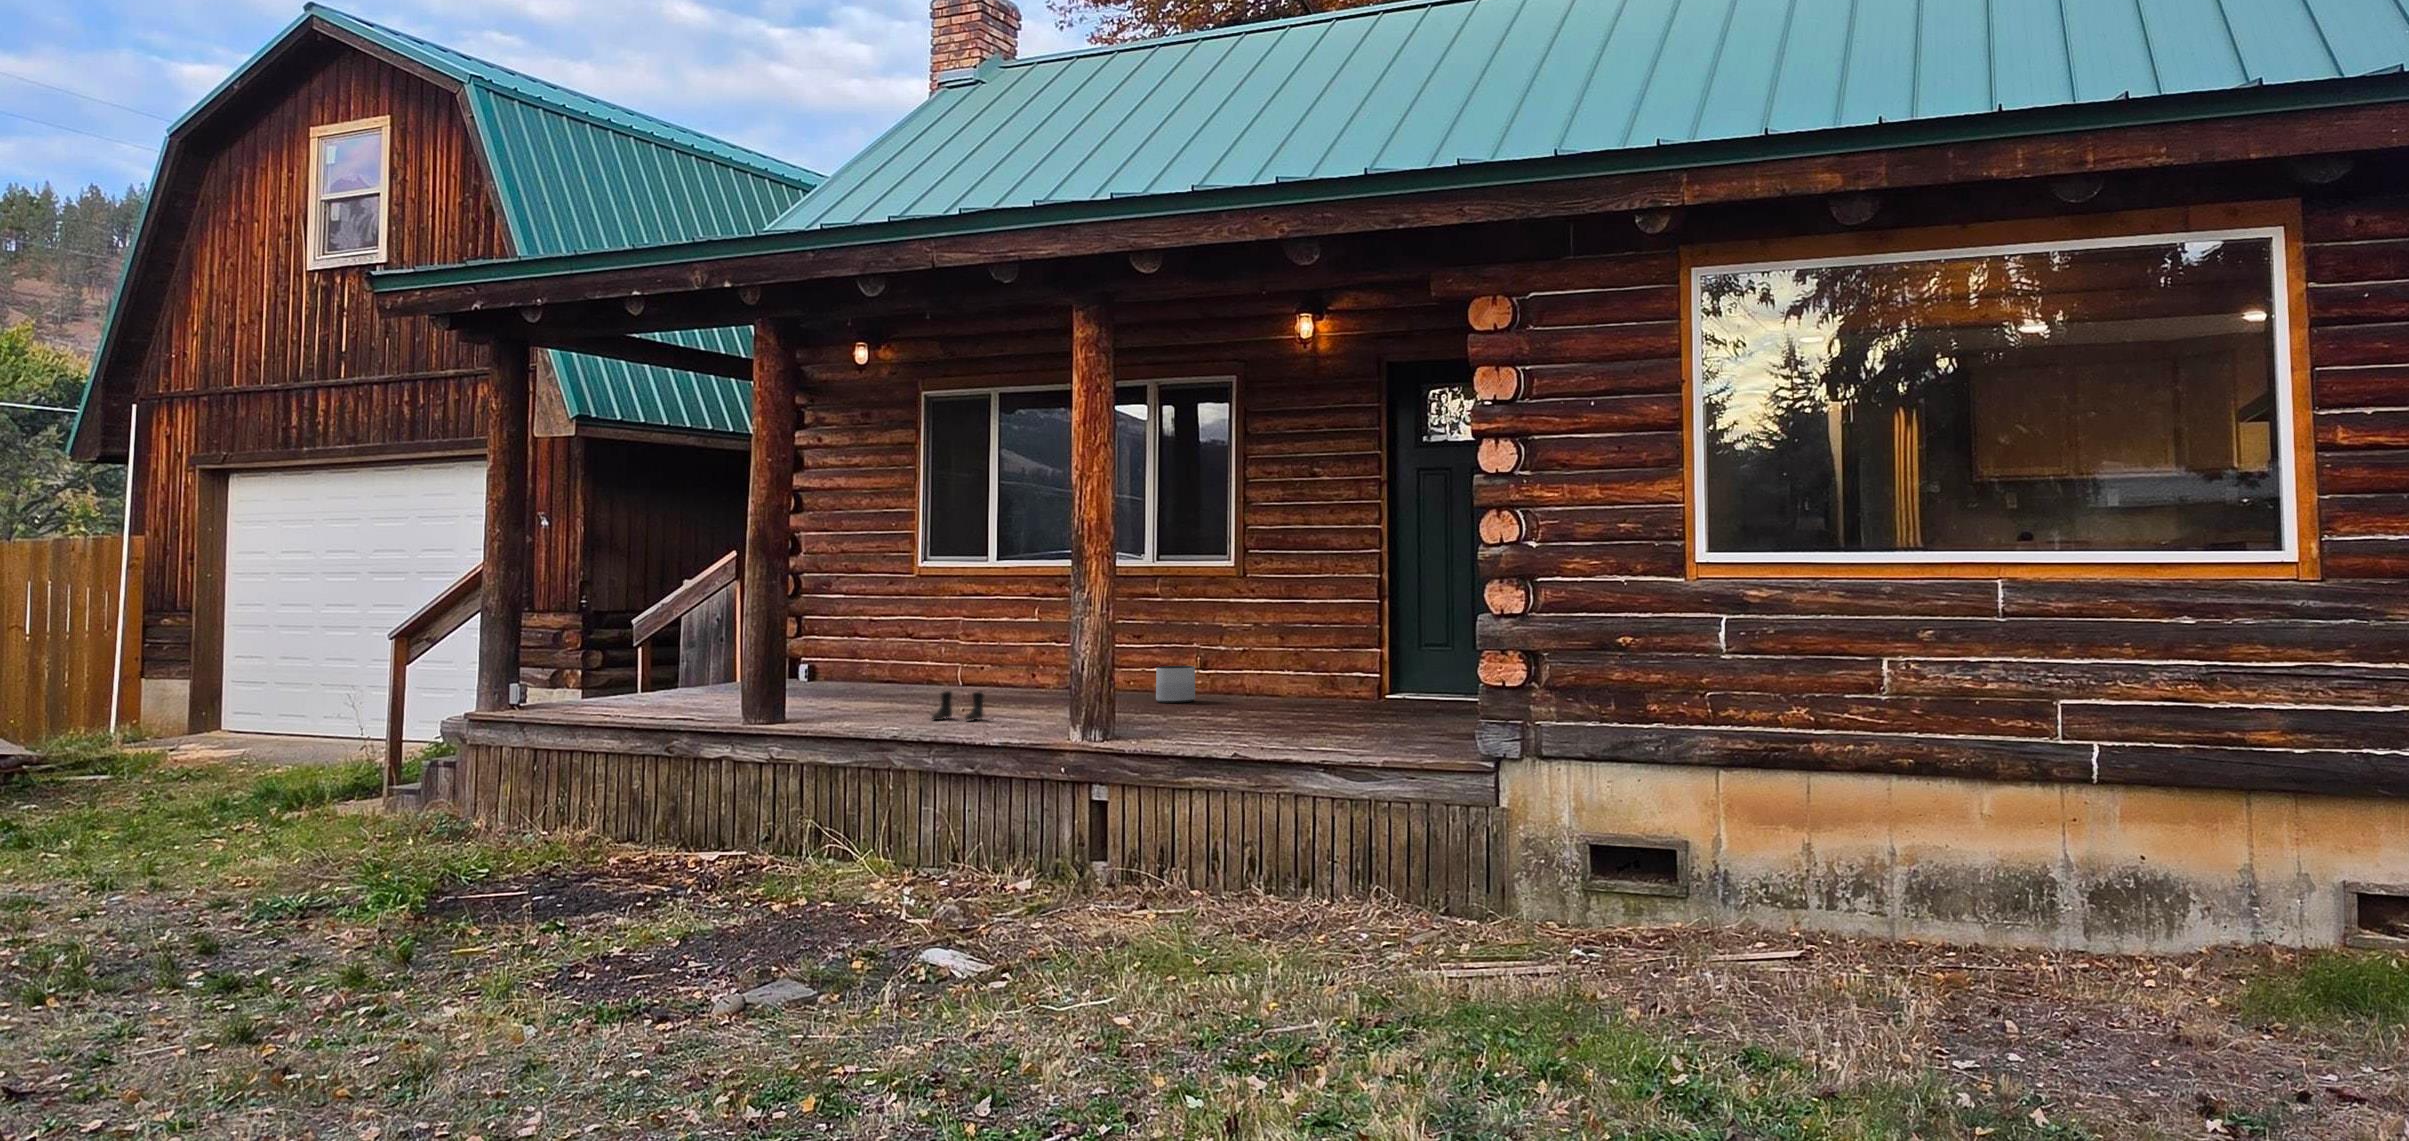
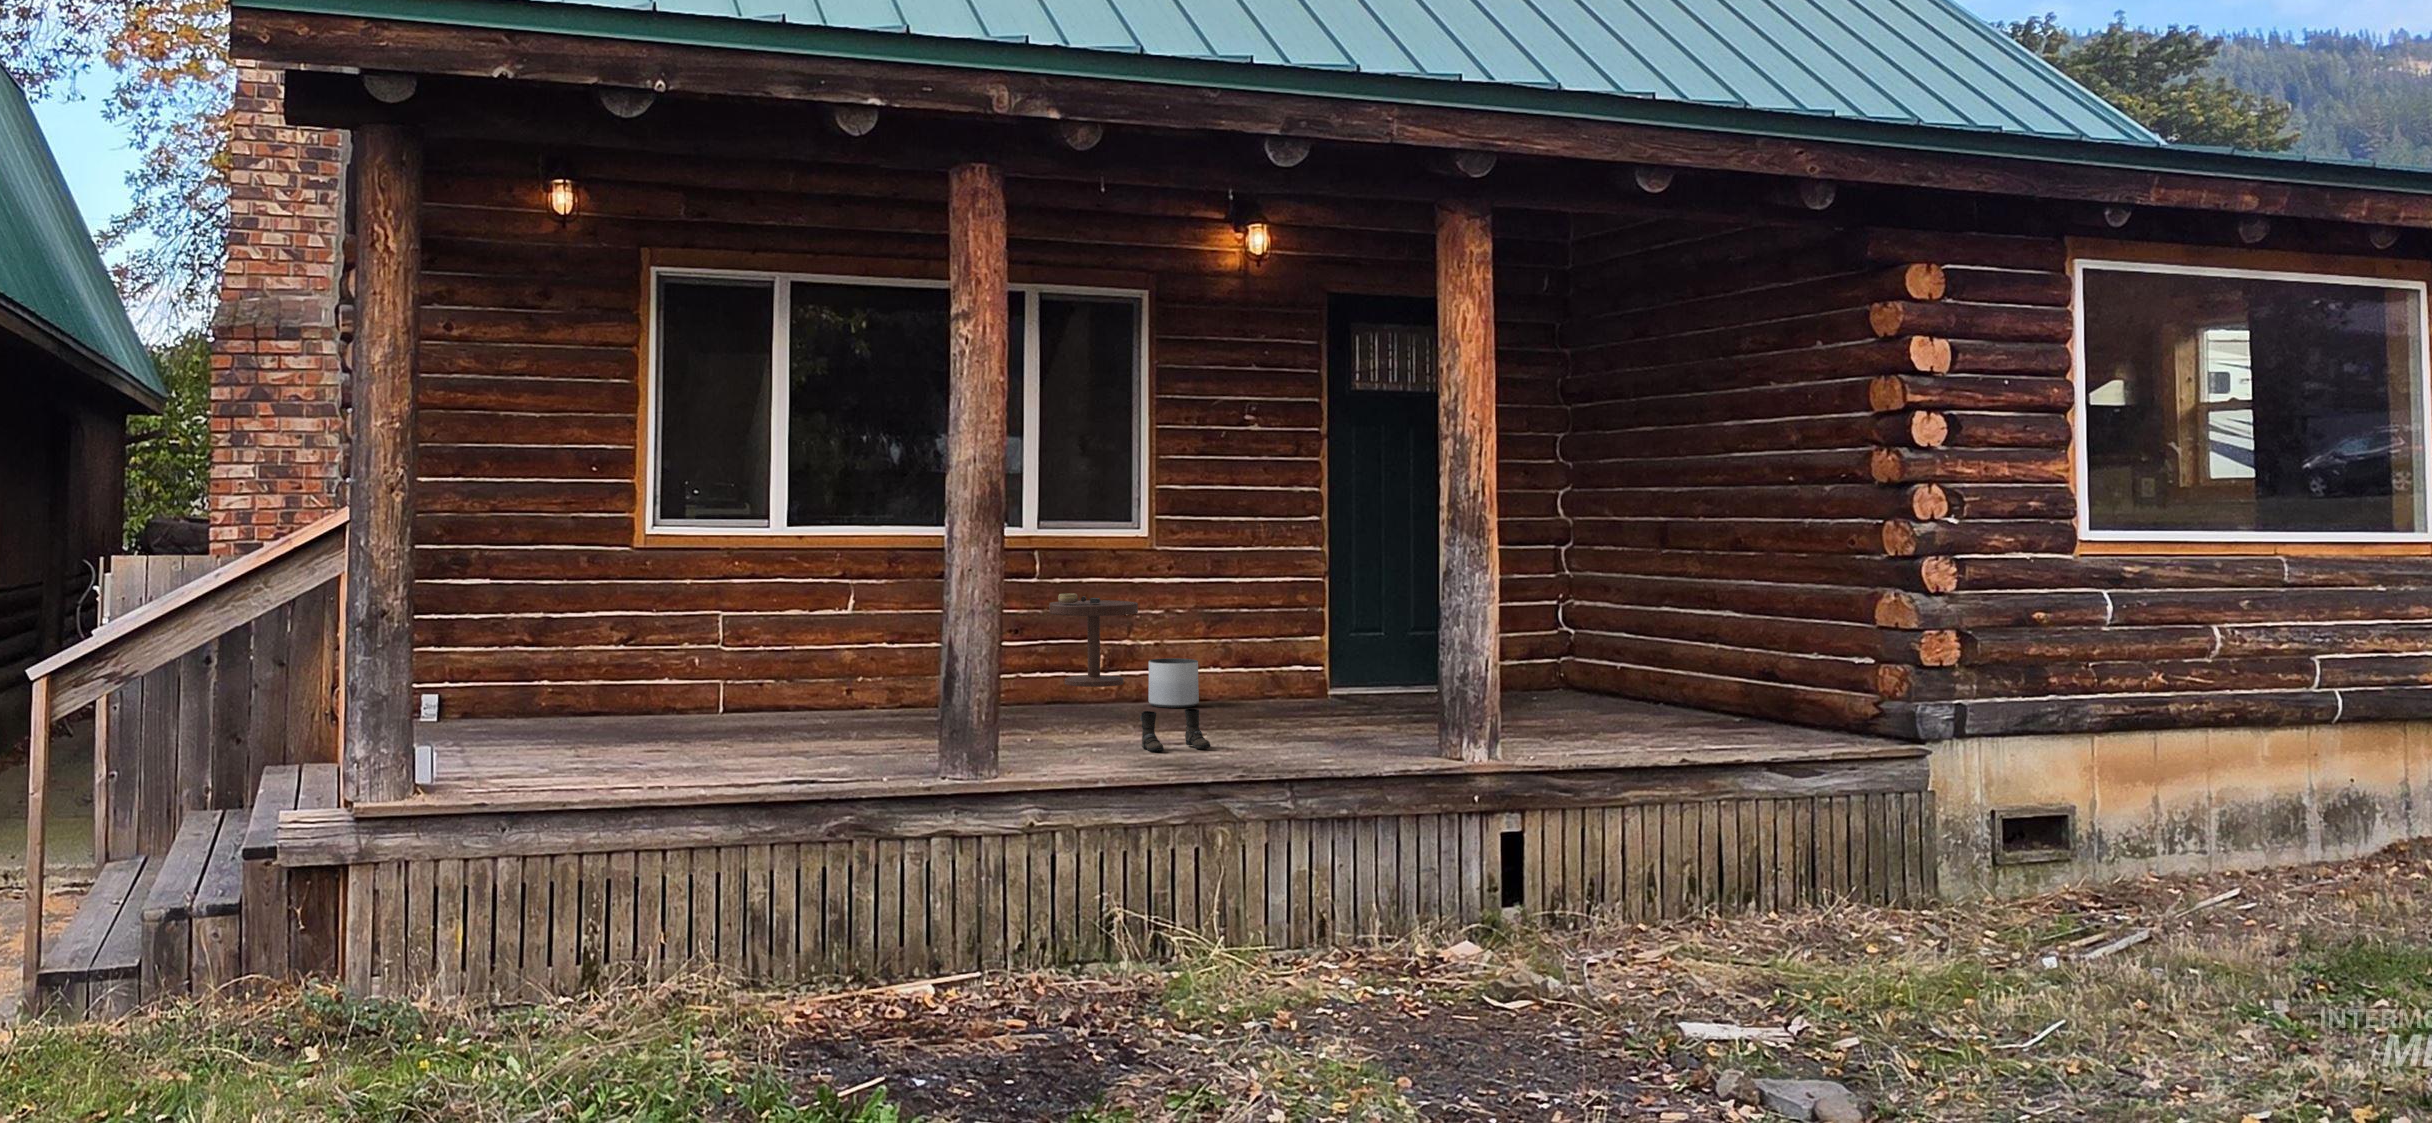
side table: none [835,602,899,721] -> present [1049,593,1138,687]

